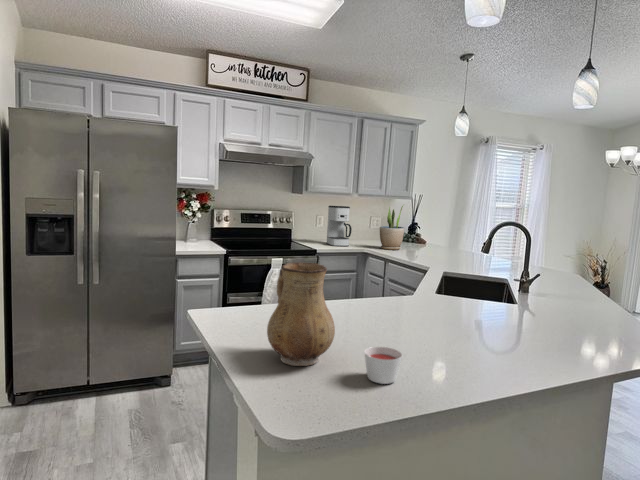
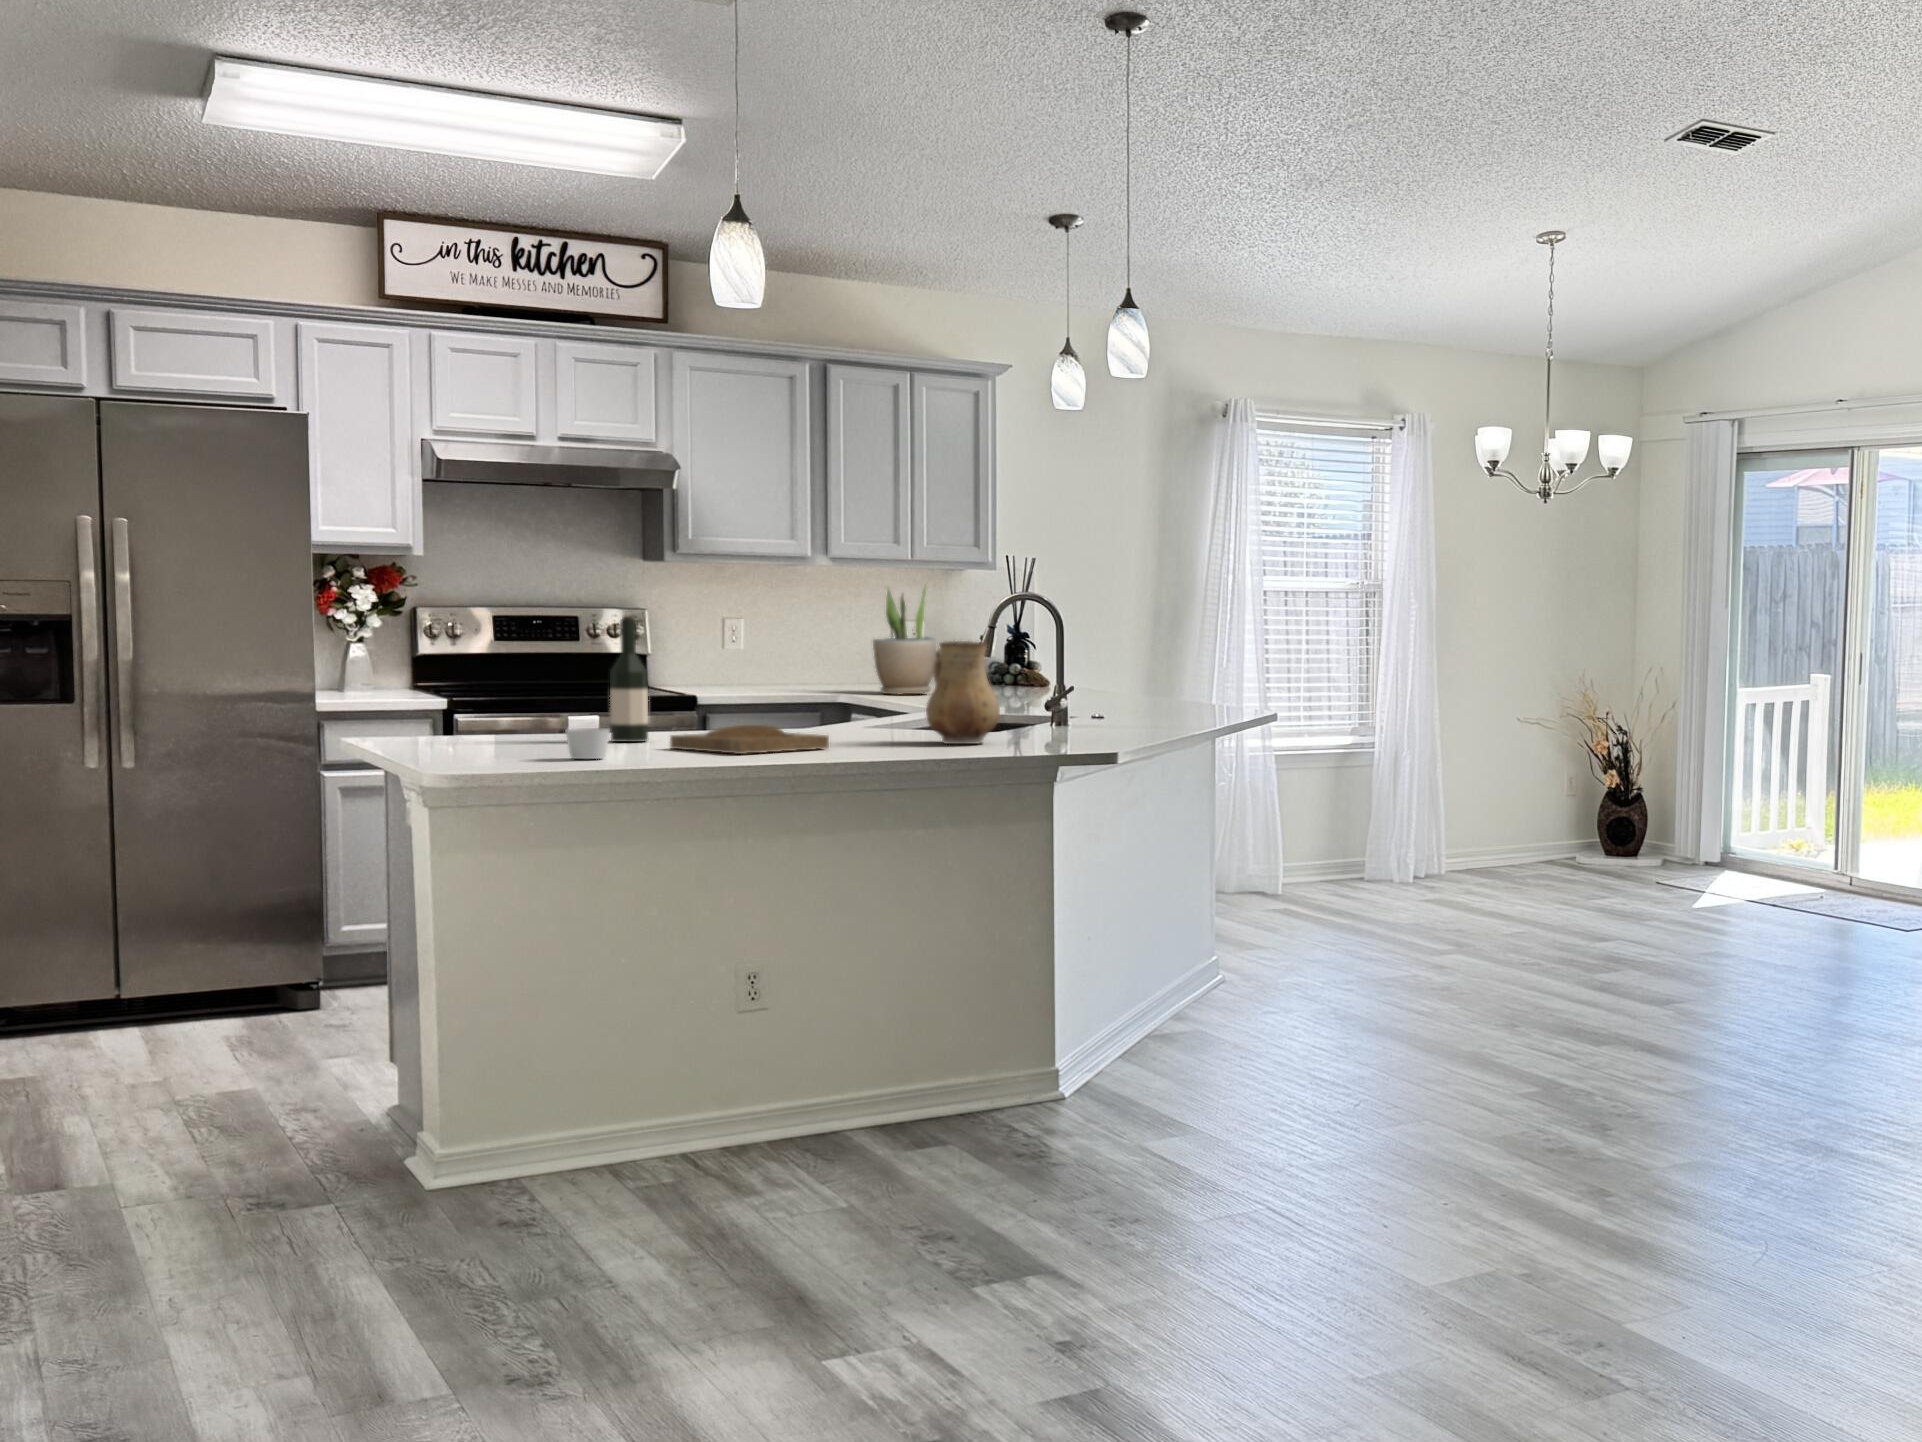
coffee maker: present [327,206,352,246] -> none [743,590,807,692]
wine bottle: none [347,235,372,322] -> present [610,616,648,742]
ceramic pitcher: present [267,262,335,366] -> present [926,641,1000,744]
tray: none [407,318,521,365] -> present [670,725,829,754]

